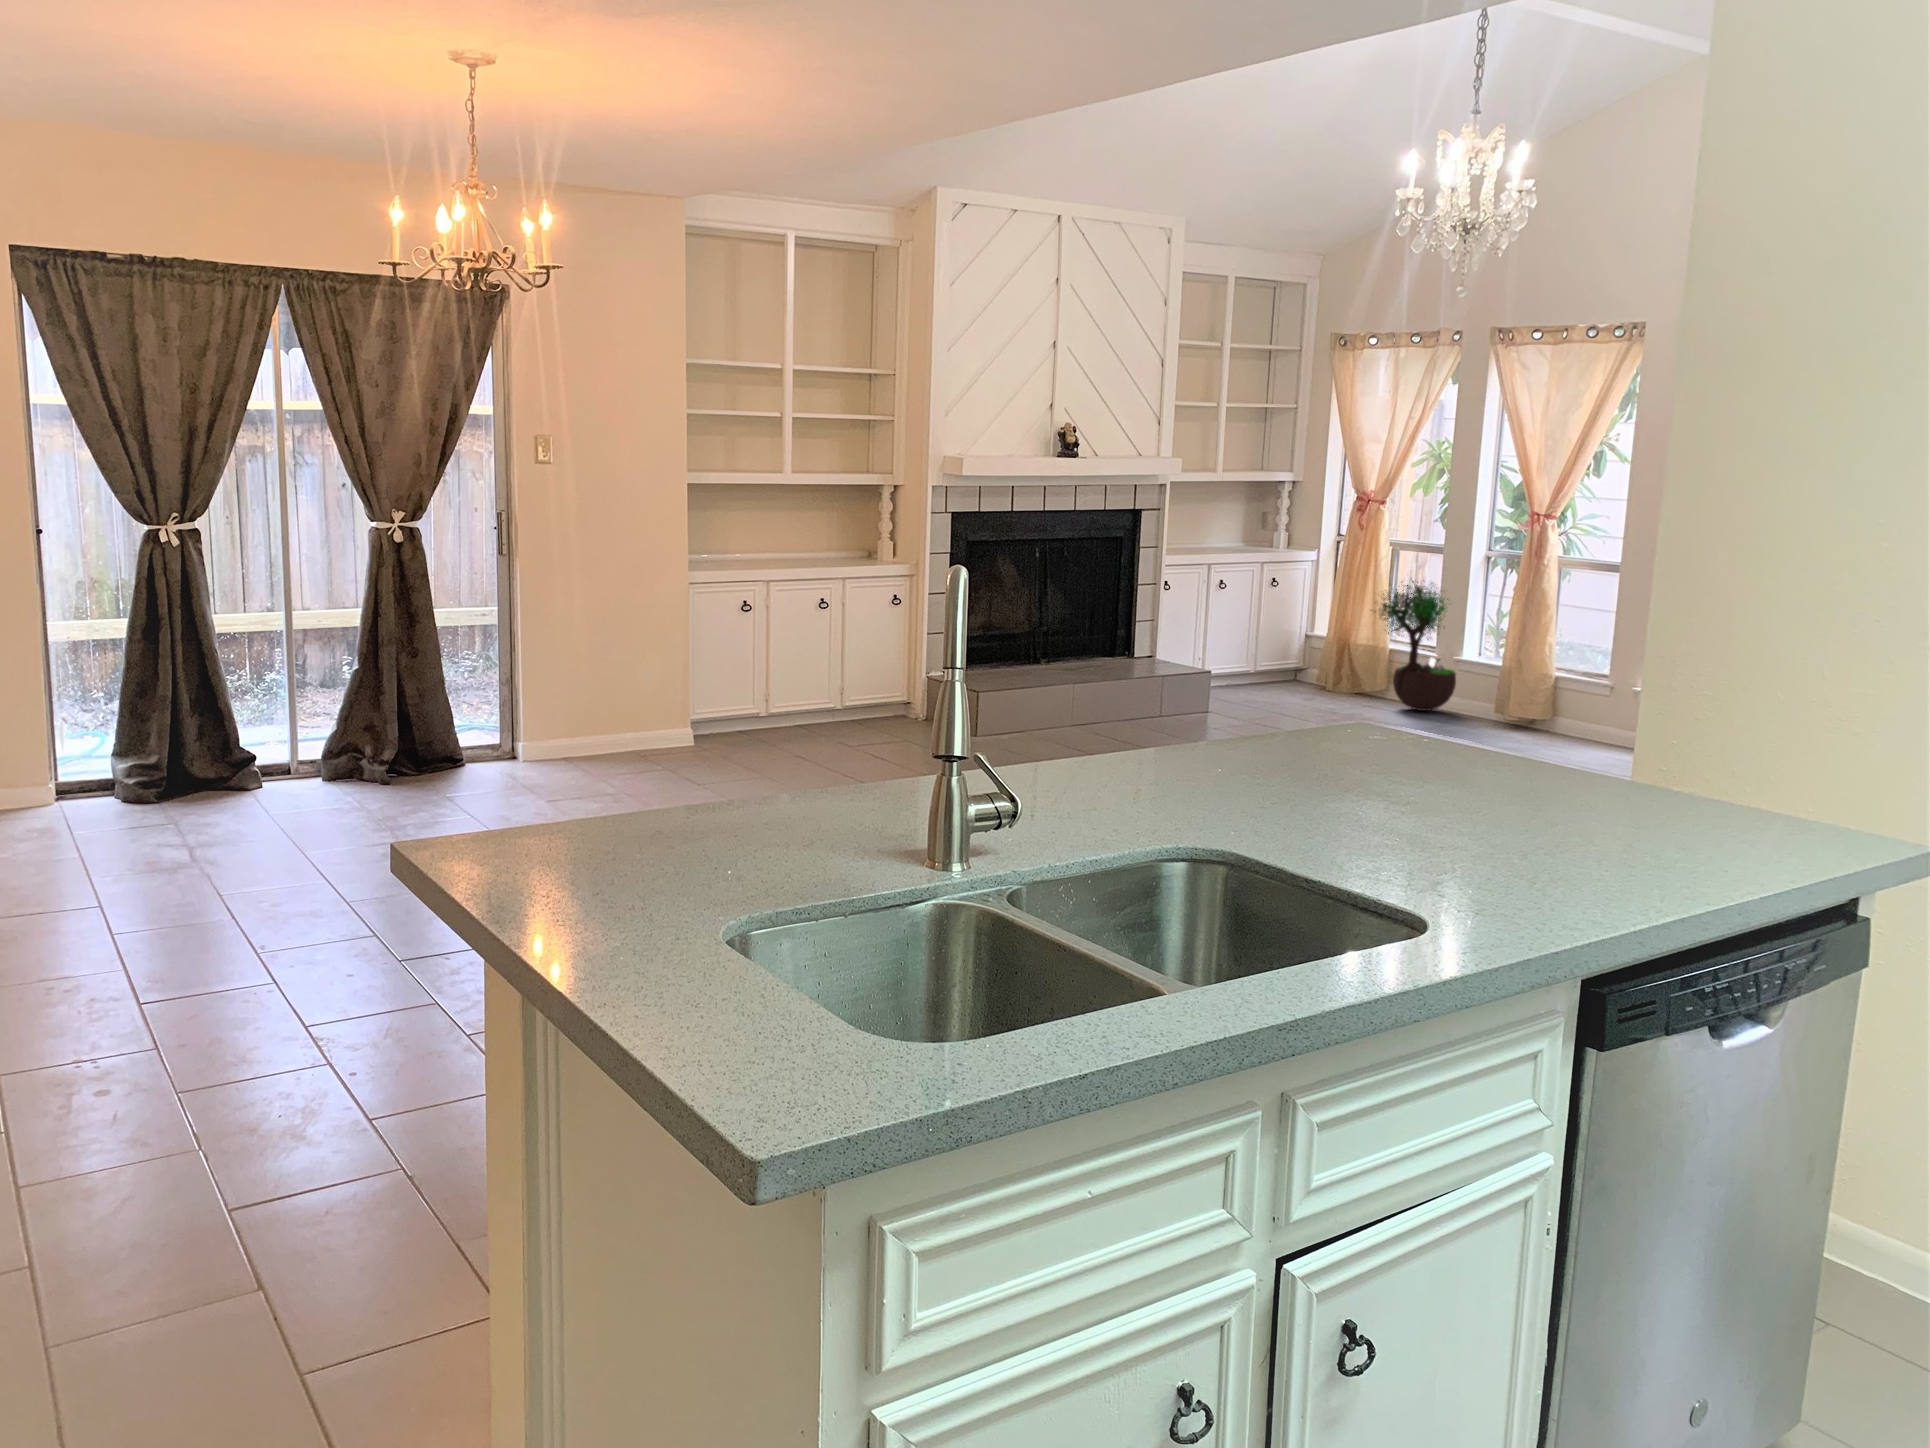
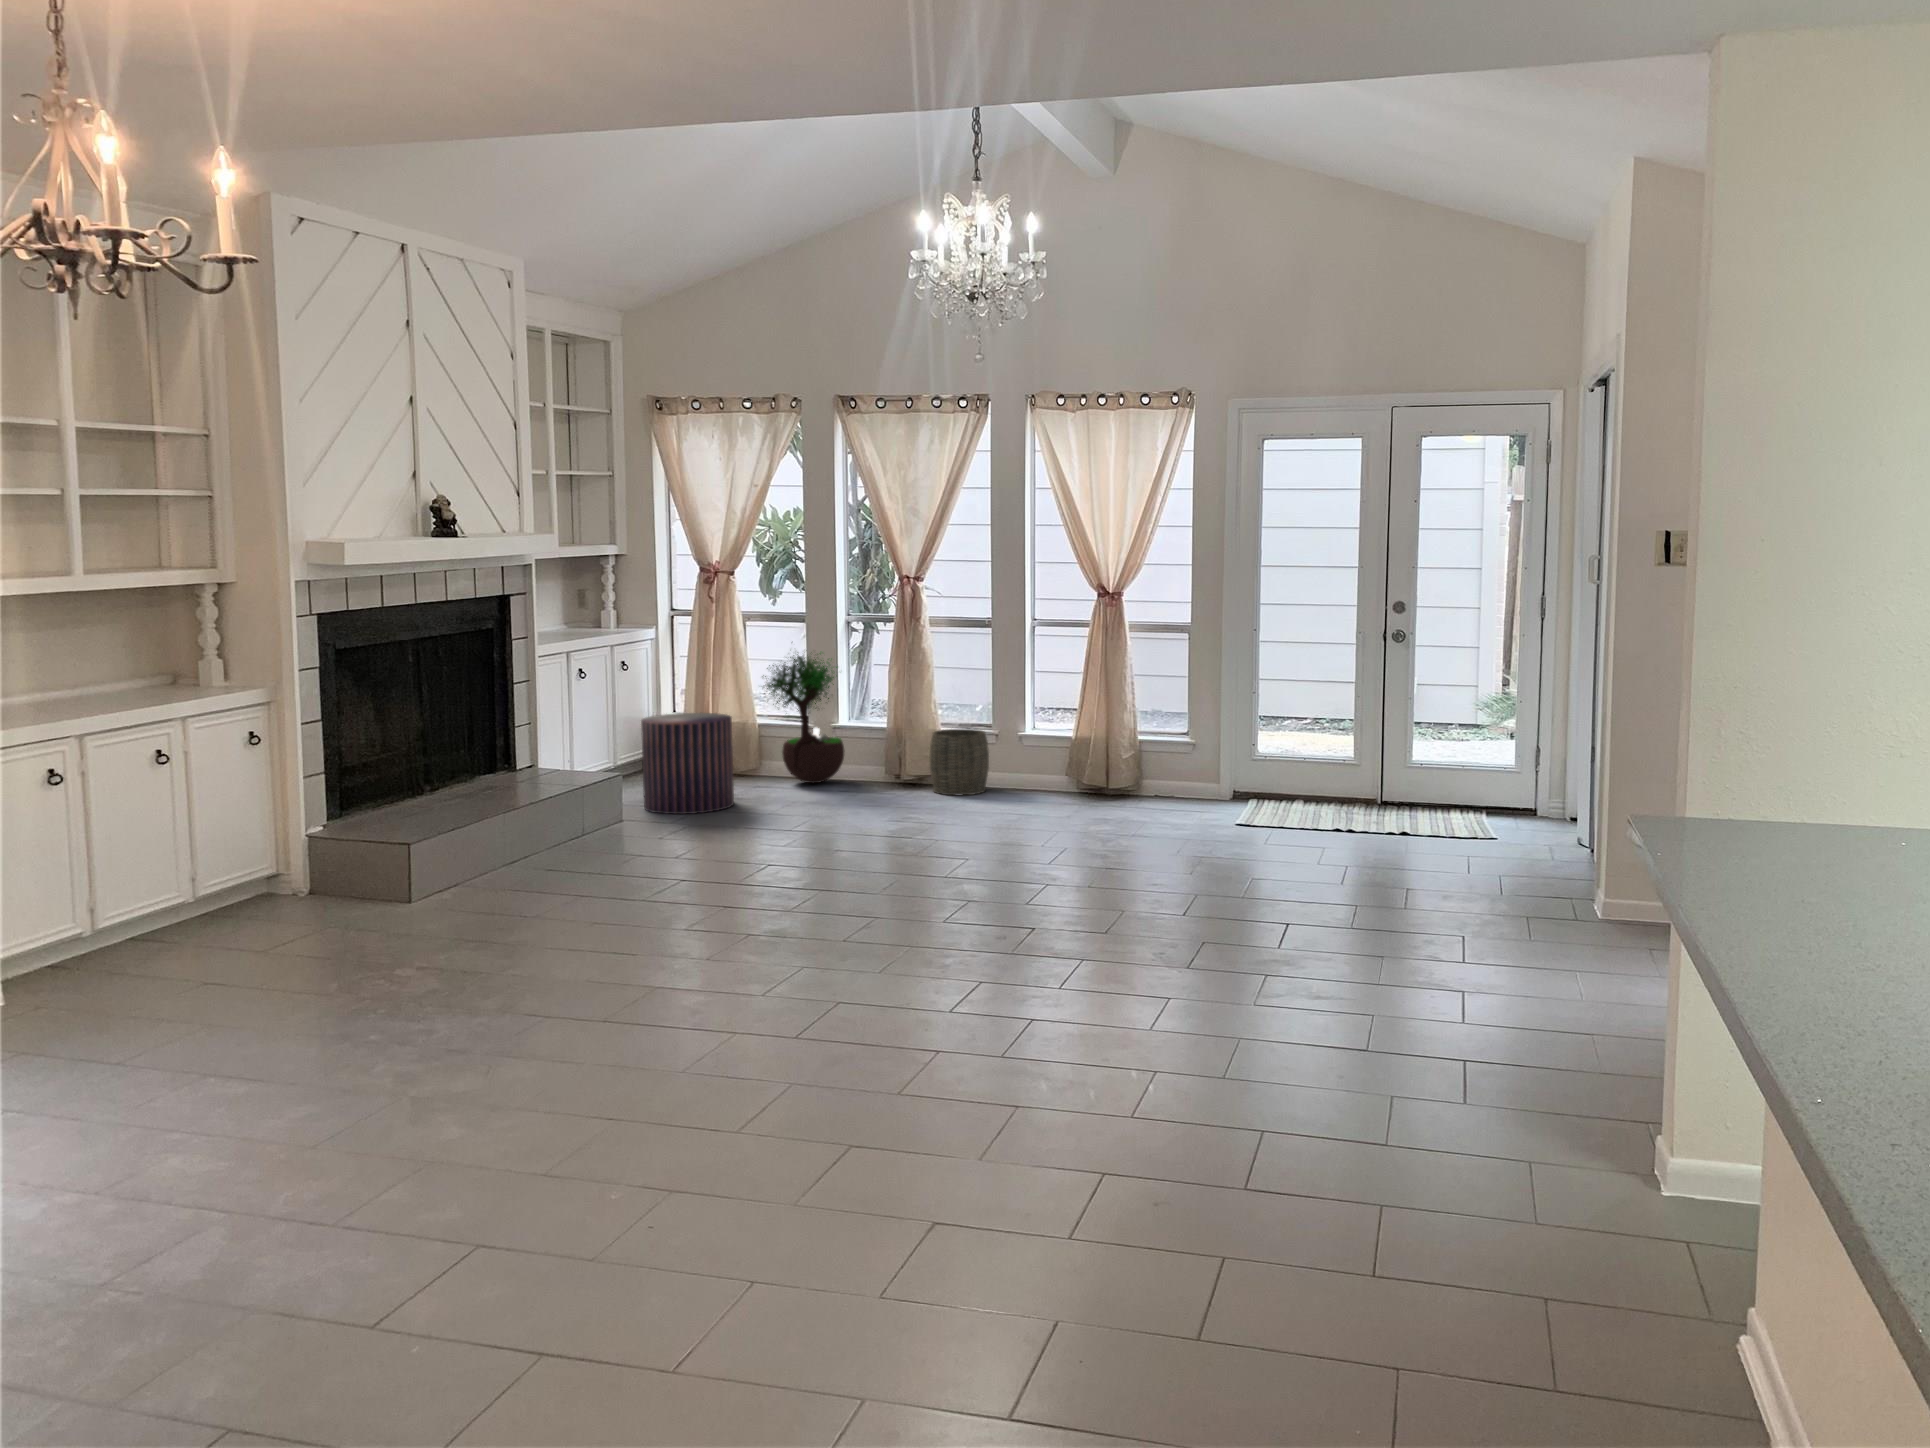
pouf: none [1236,626,1324,717] -> present [641,713,734,814]
woven basket: none [1522,674,1589,743] -> present [930,729,989,795]

